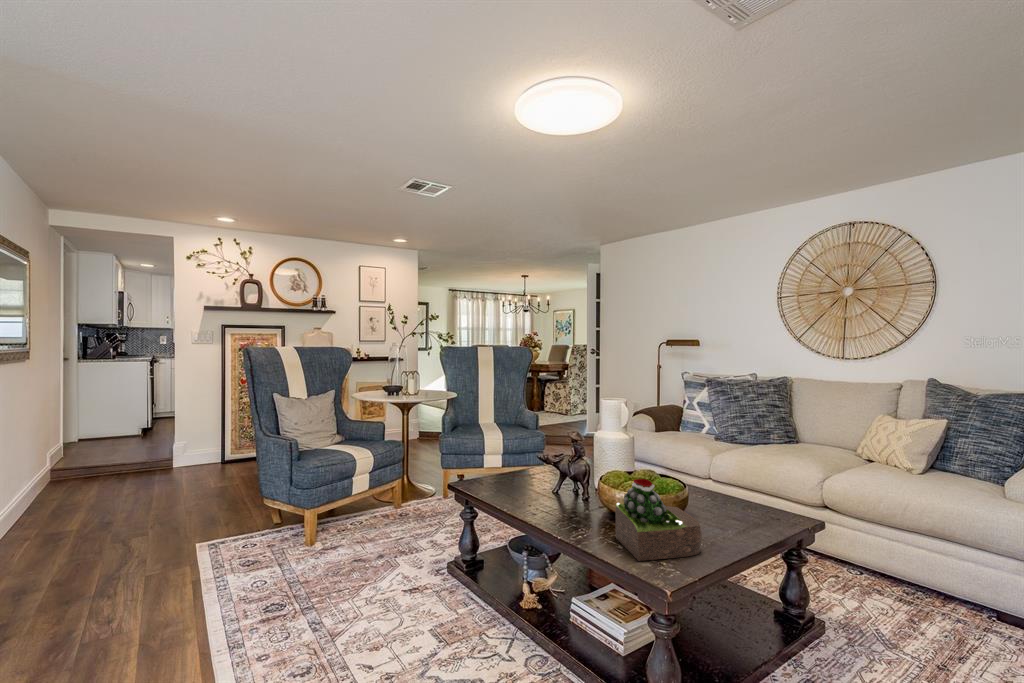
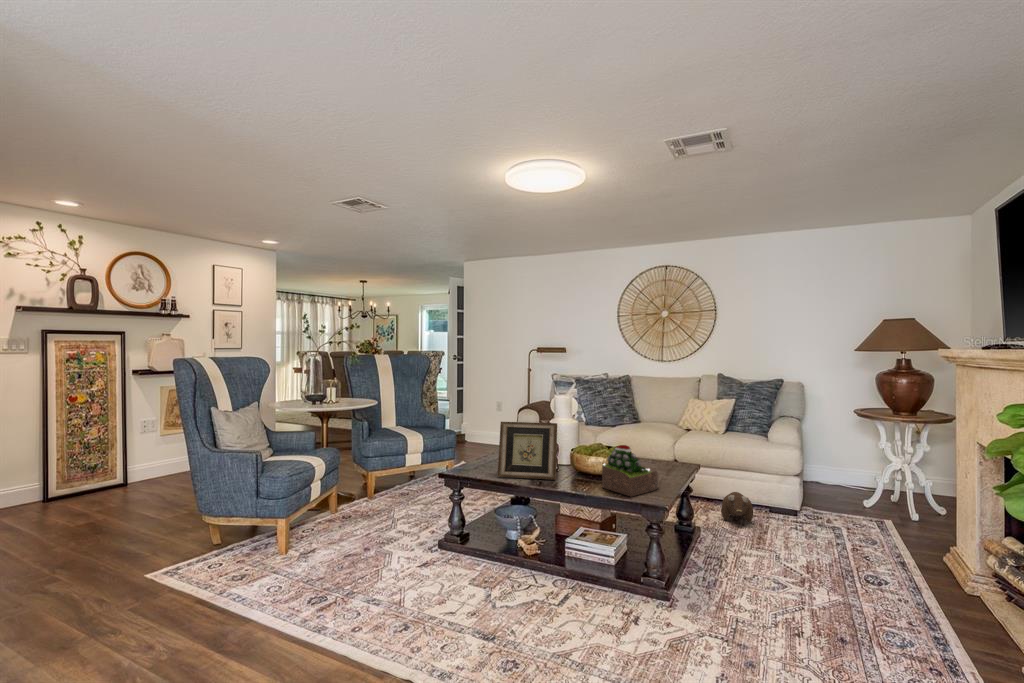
picture frame: none [503,429,578,514] -> present [497,422,557,479]
plush toy: none [889,571,951,628] -> present [721,492,753,522]

